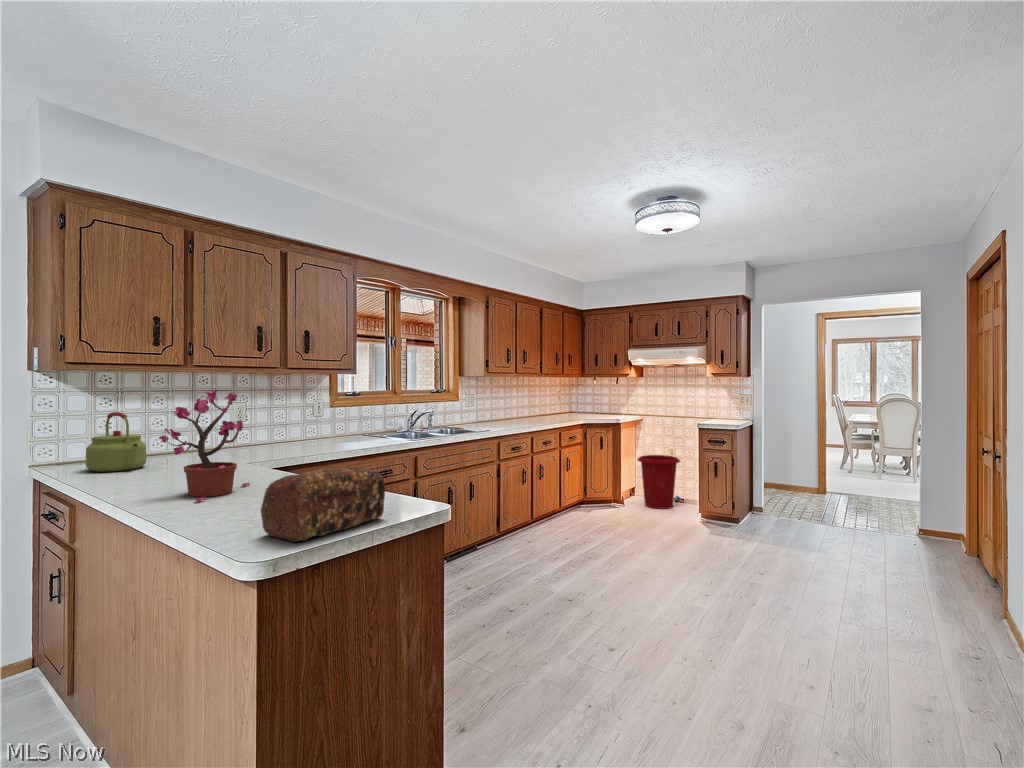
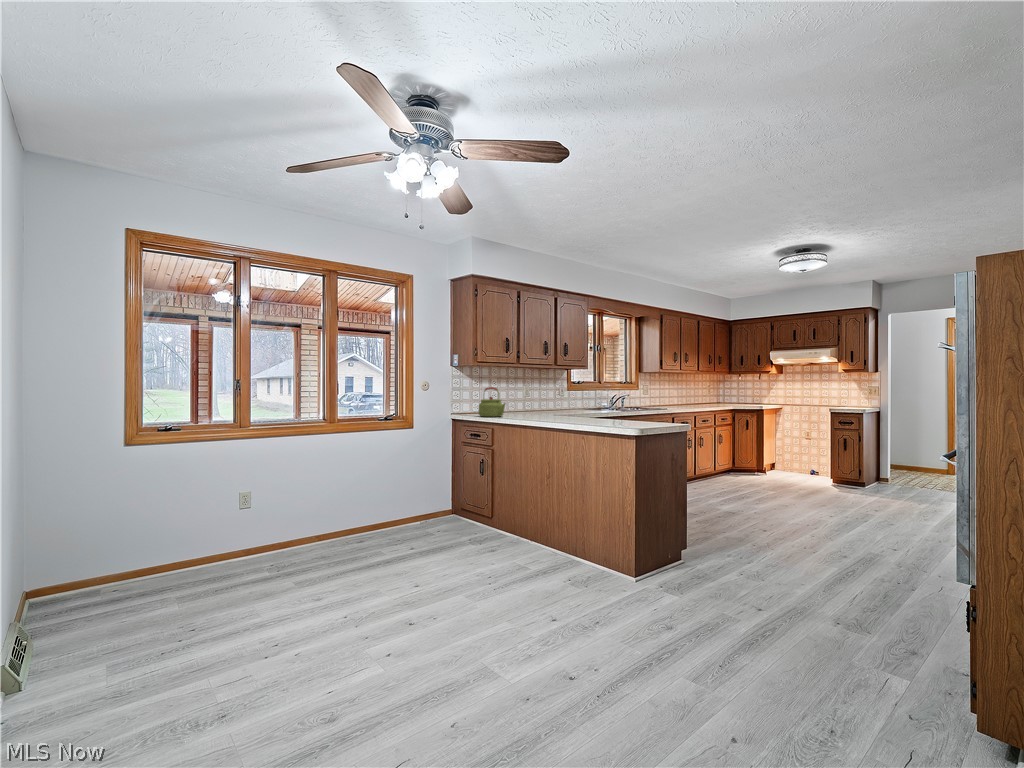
potted plant: present [159,390,250,502] -> none [549,373,579,423]
waste bin: present [638,455,680,509] -> none [778,436,815,478]
bread loaf: present [261,467,385,542] -> none [624,404,668,428]

